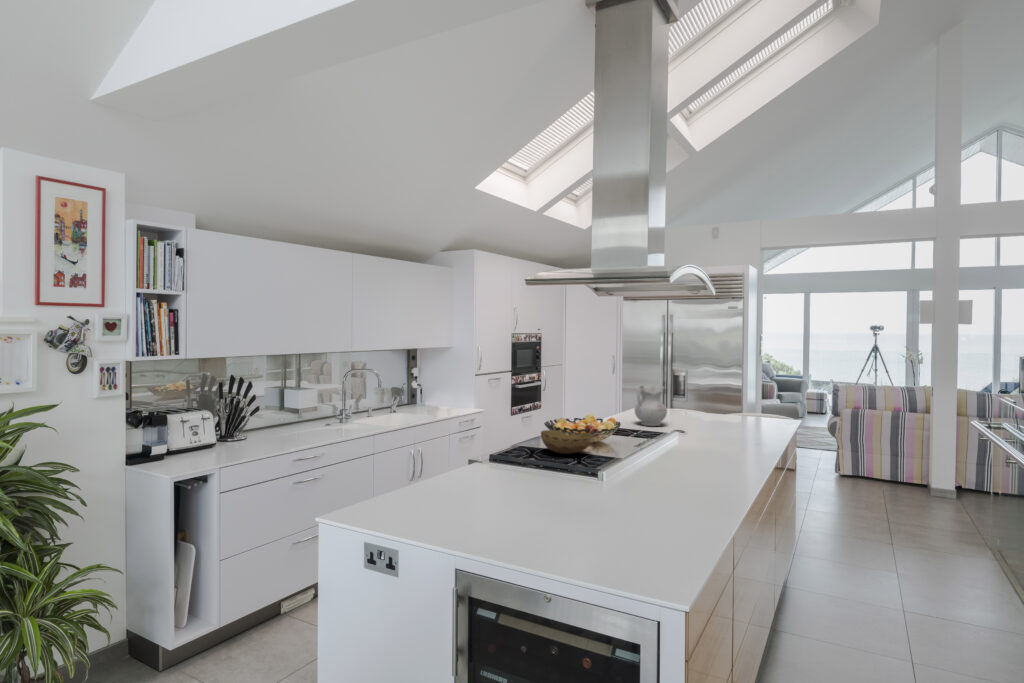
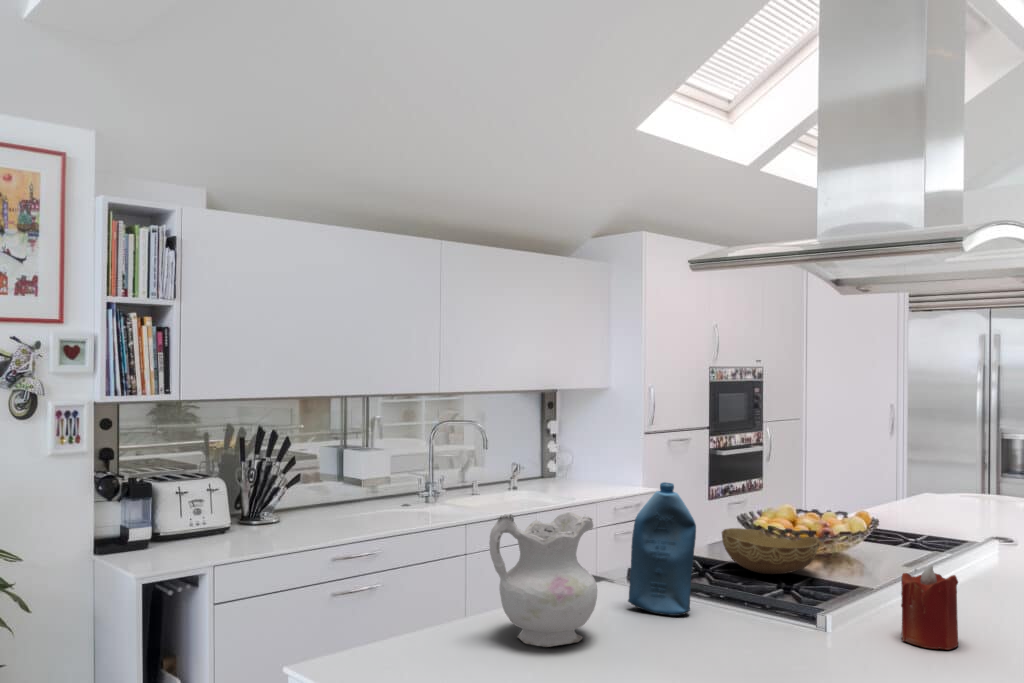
ceramic pitcher: present [635,386,667,426] -> present [489,512,597,647]
bottle: none [499,406,537,477] -> present [628,482,696,616]
candle: none [637,444,664,484] -> present [901,566,958,650]

